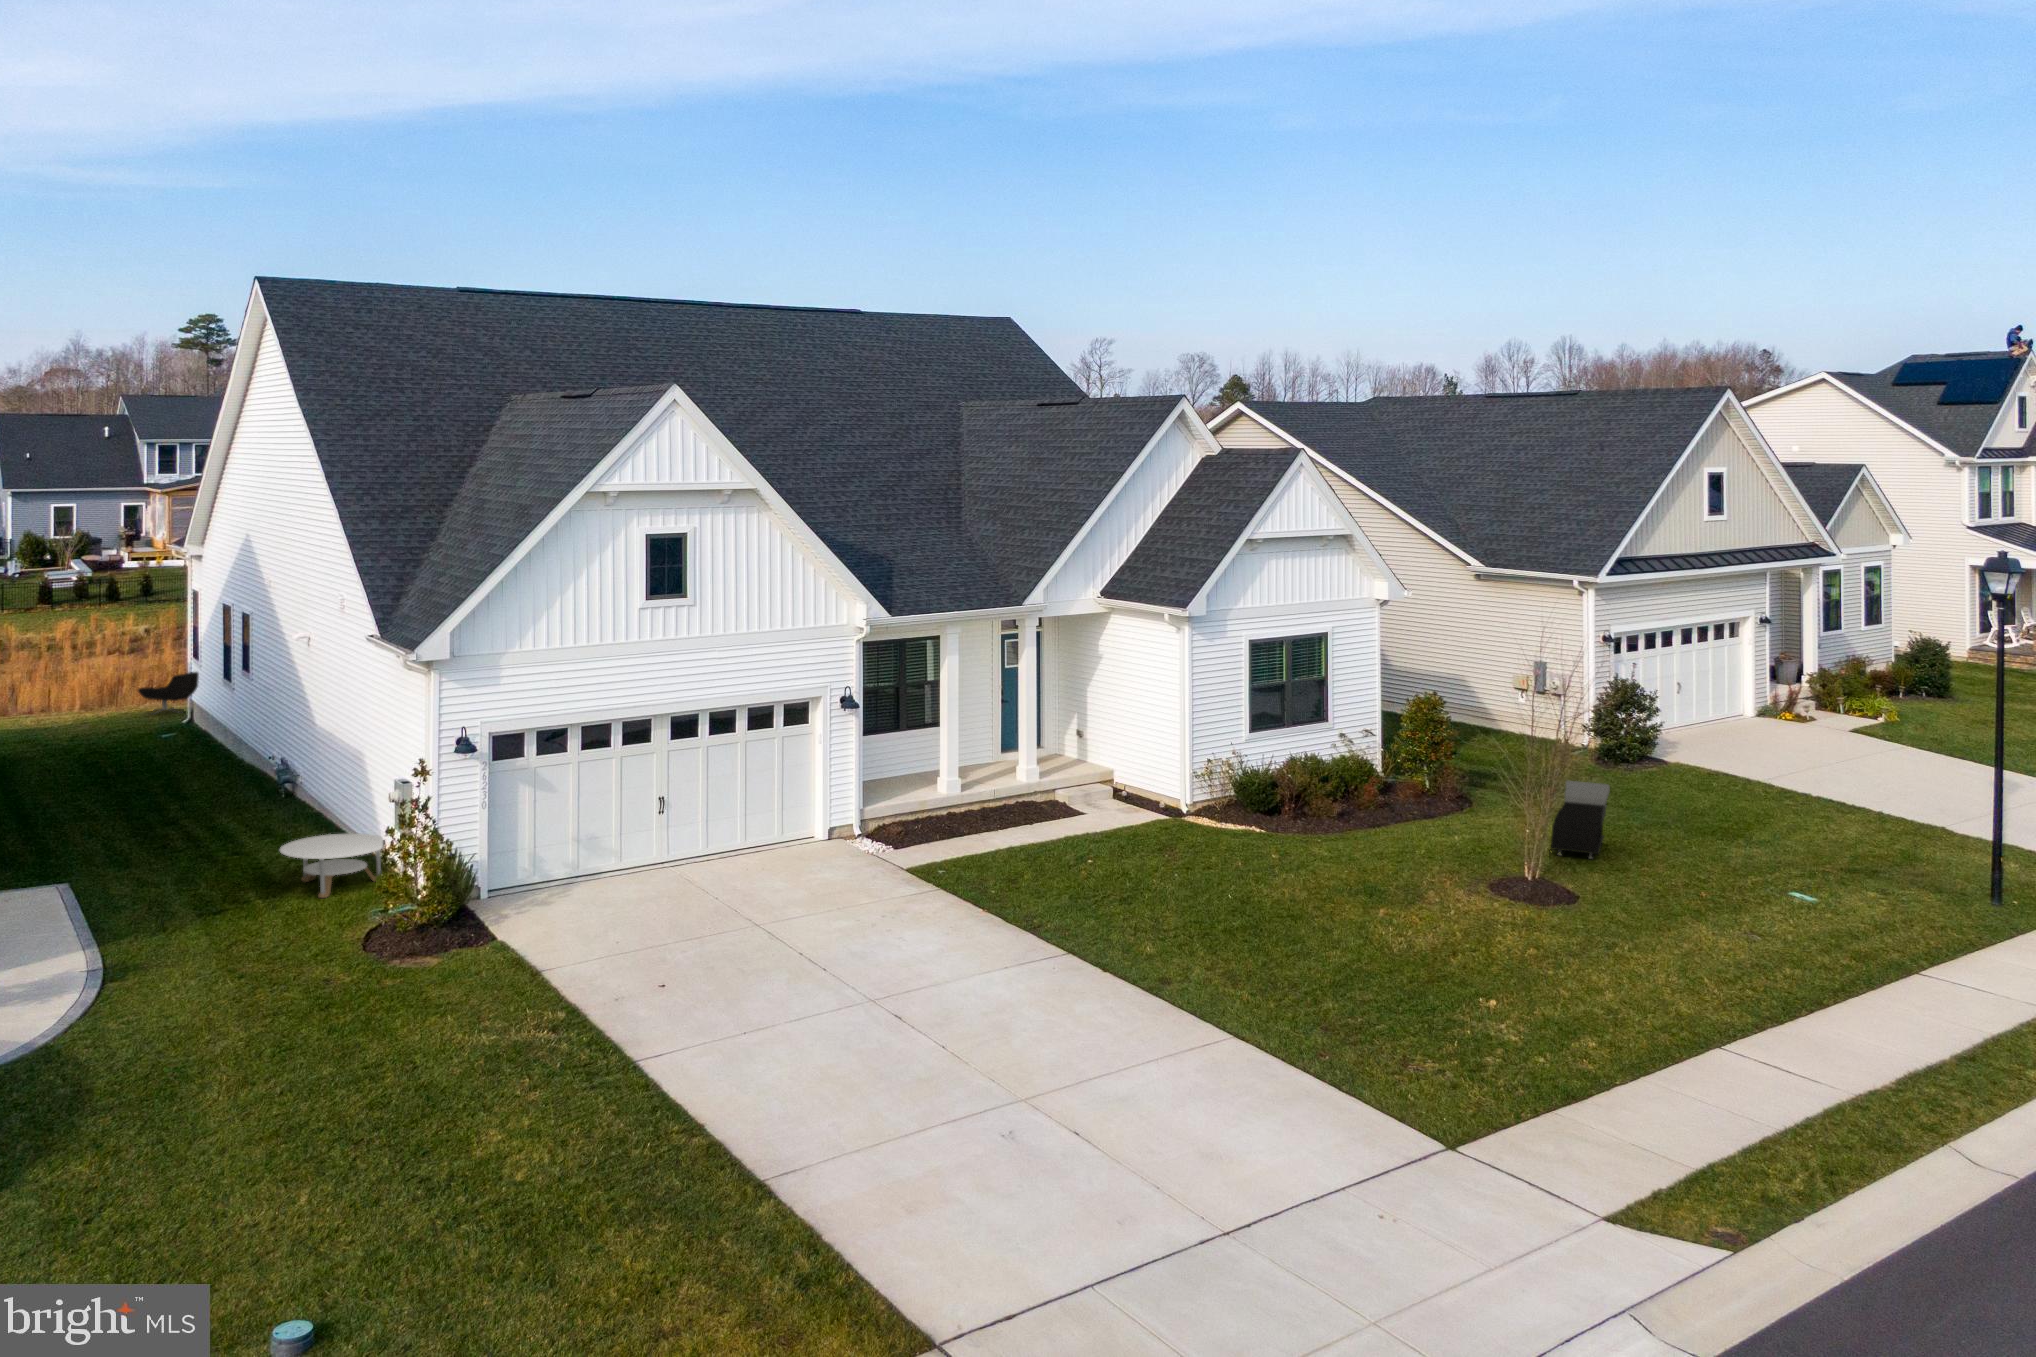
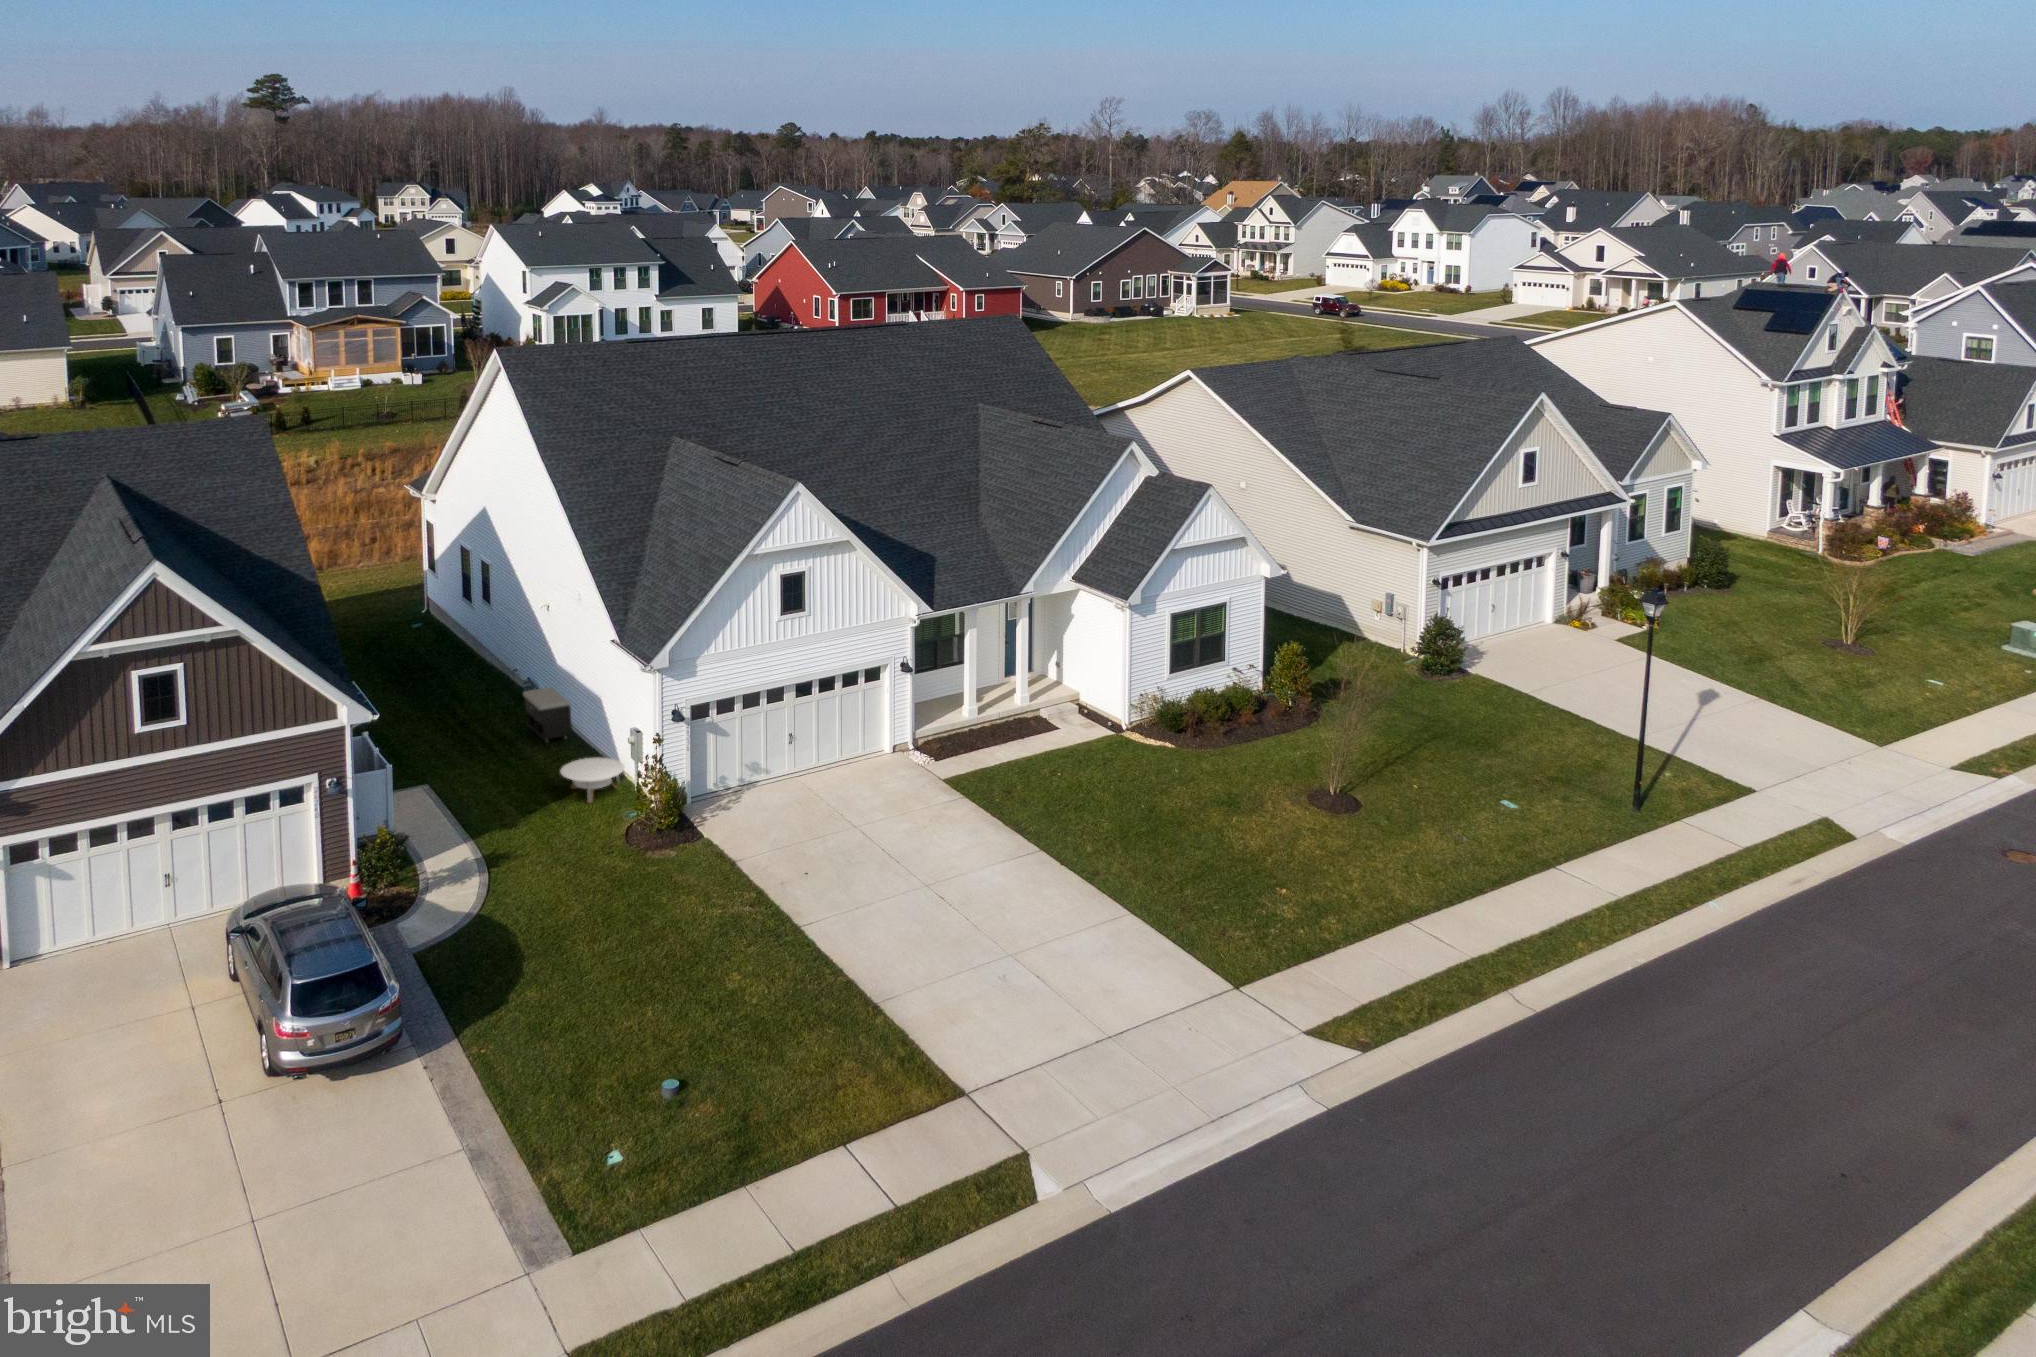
lounge chair: present [138,672,199,712] -> none [394,586,435,617]
storage bench: present [1551,781,1610,859] -> present [523,687,572,741]

